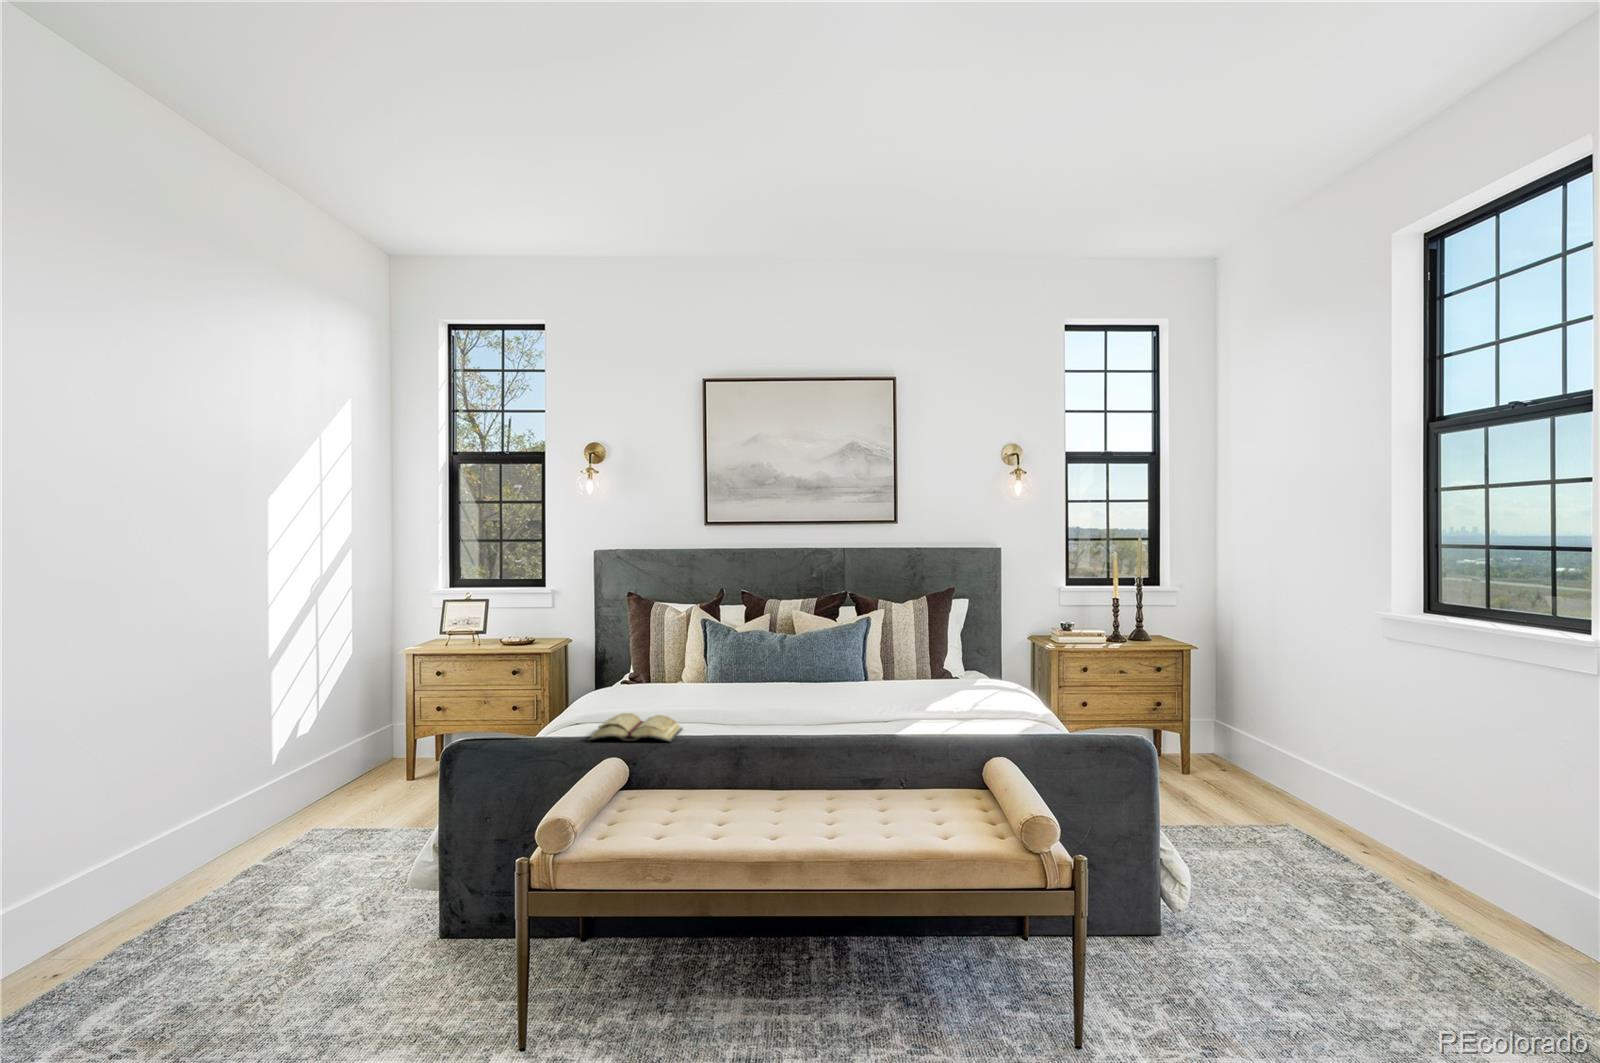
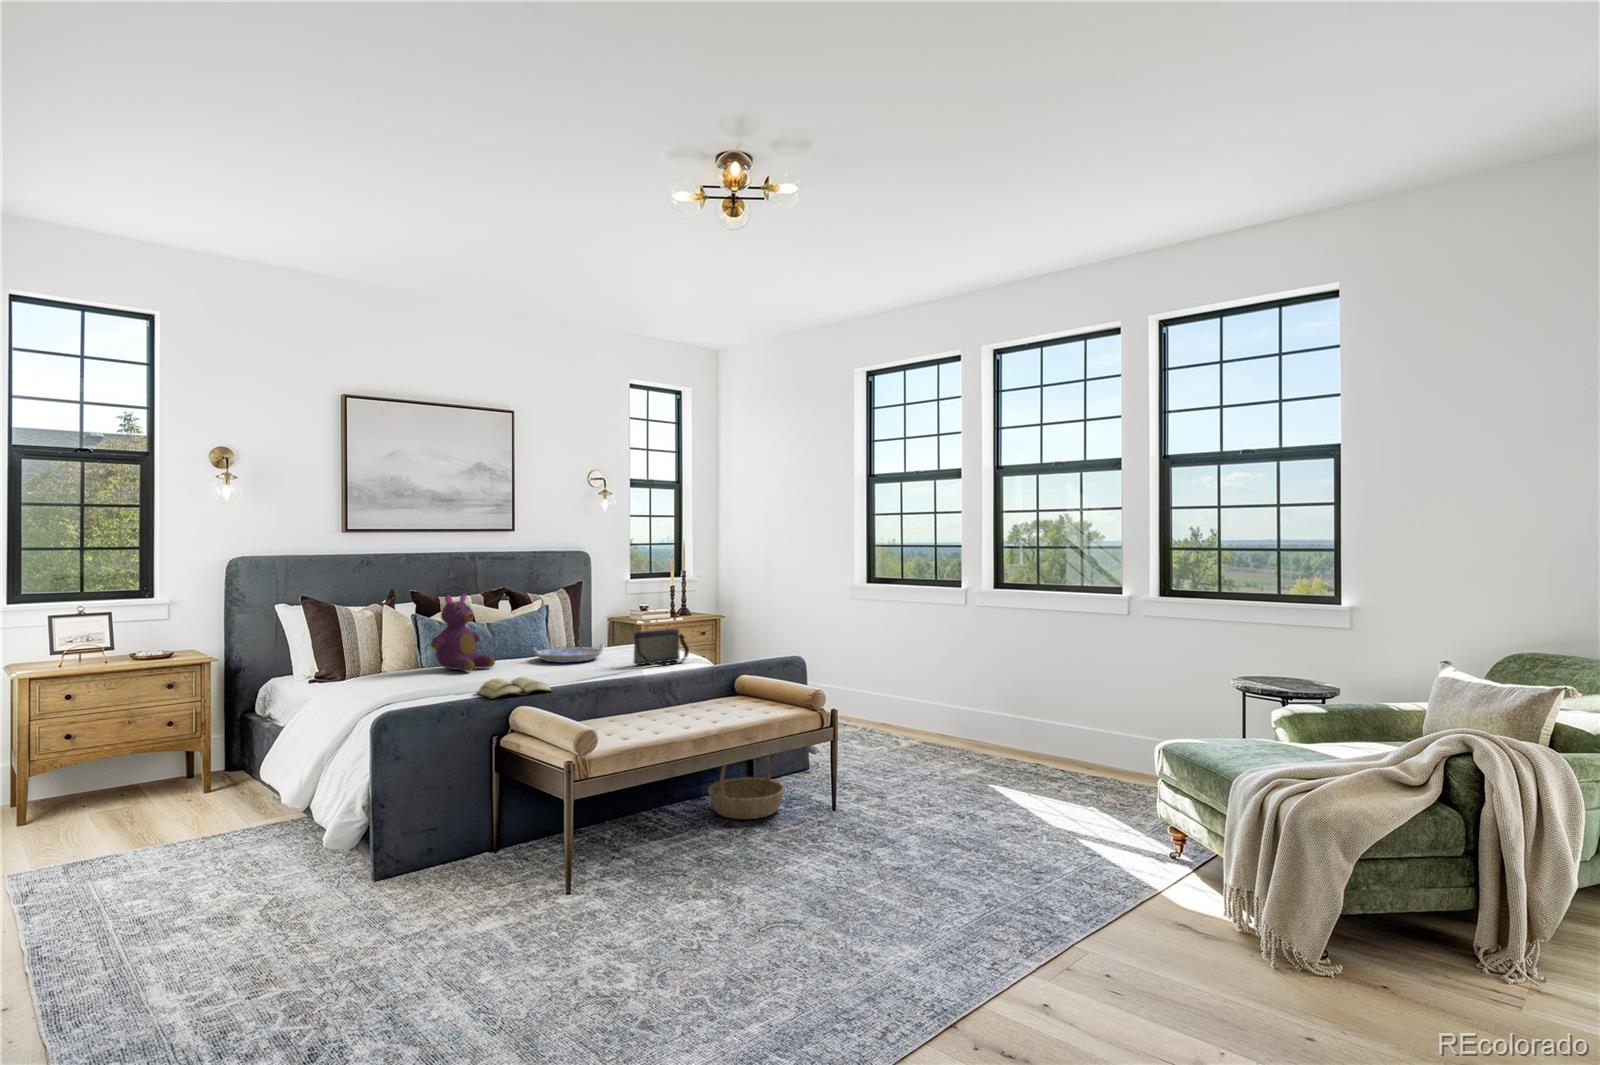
teddy bear: none [654,599,727,696] -> present [431,594,495,672]
handbag: none [863,668,951,722] -> present [633,629,689,665]
serving tray: none [782,673,871,699] -> present [533,645,604,663]
basket: none [876,856,1008,1016] -> present [708,755,785,819]

